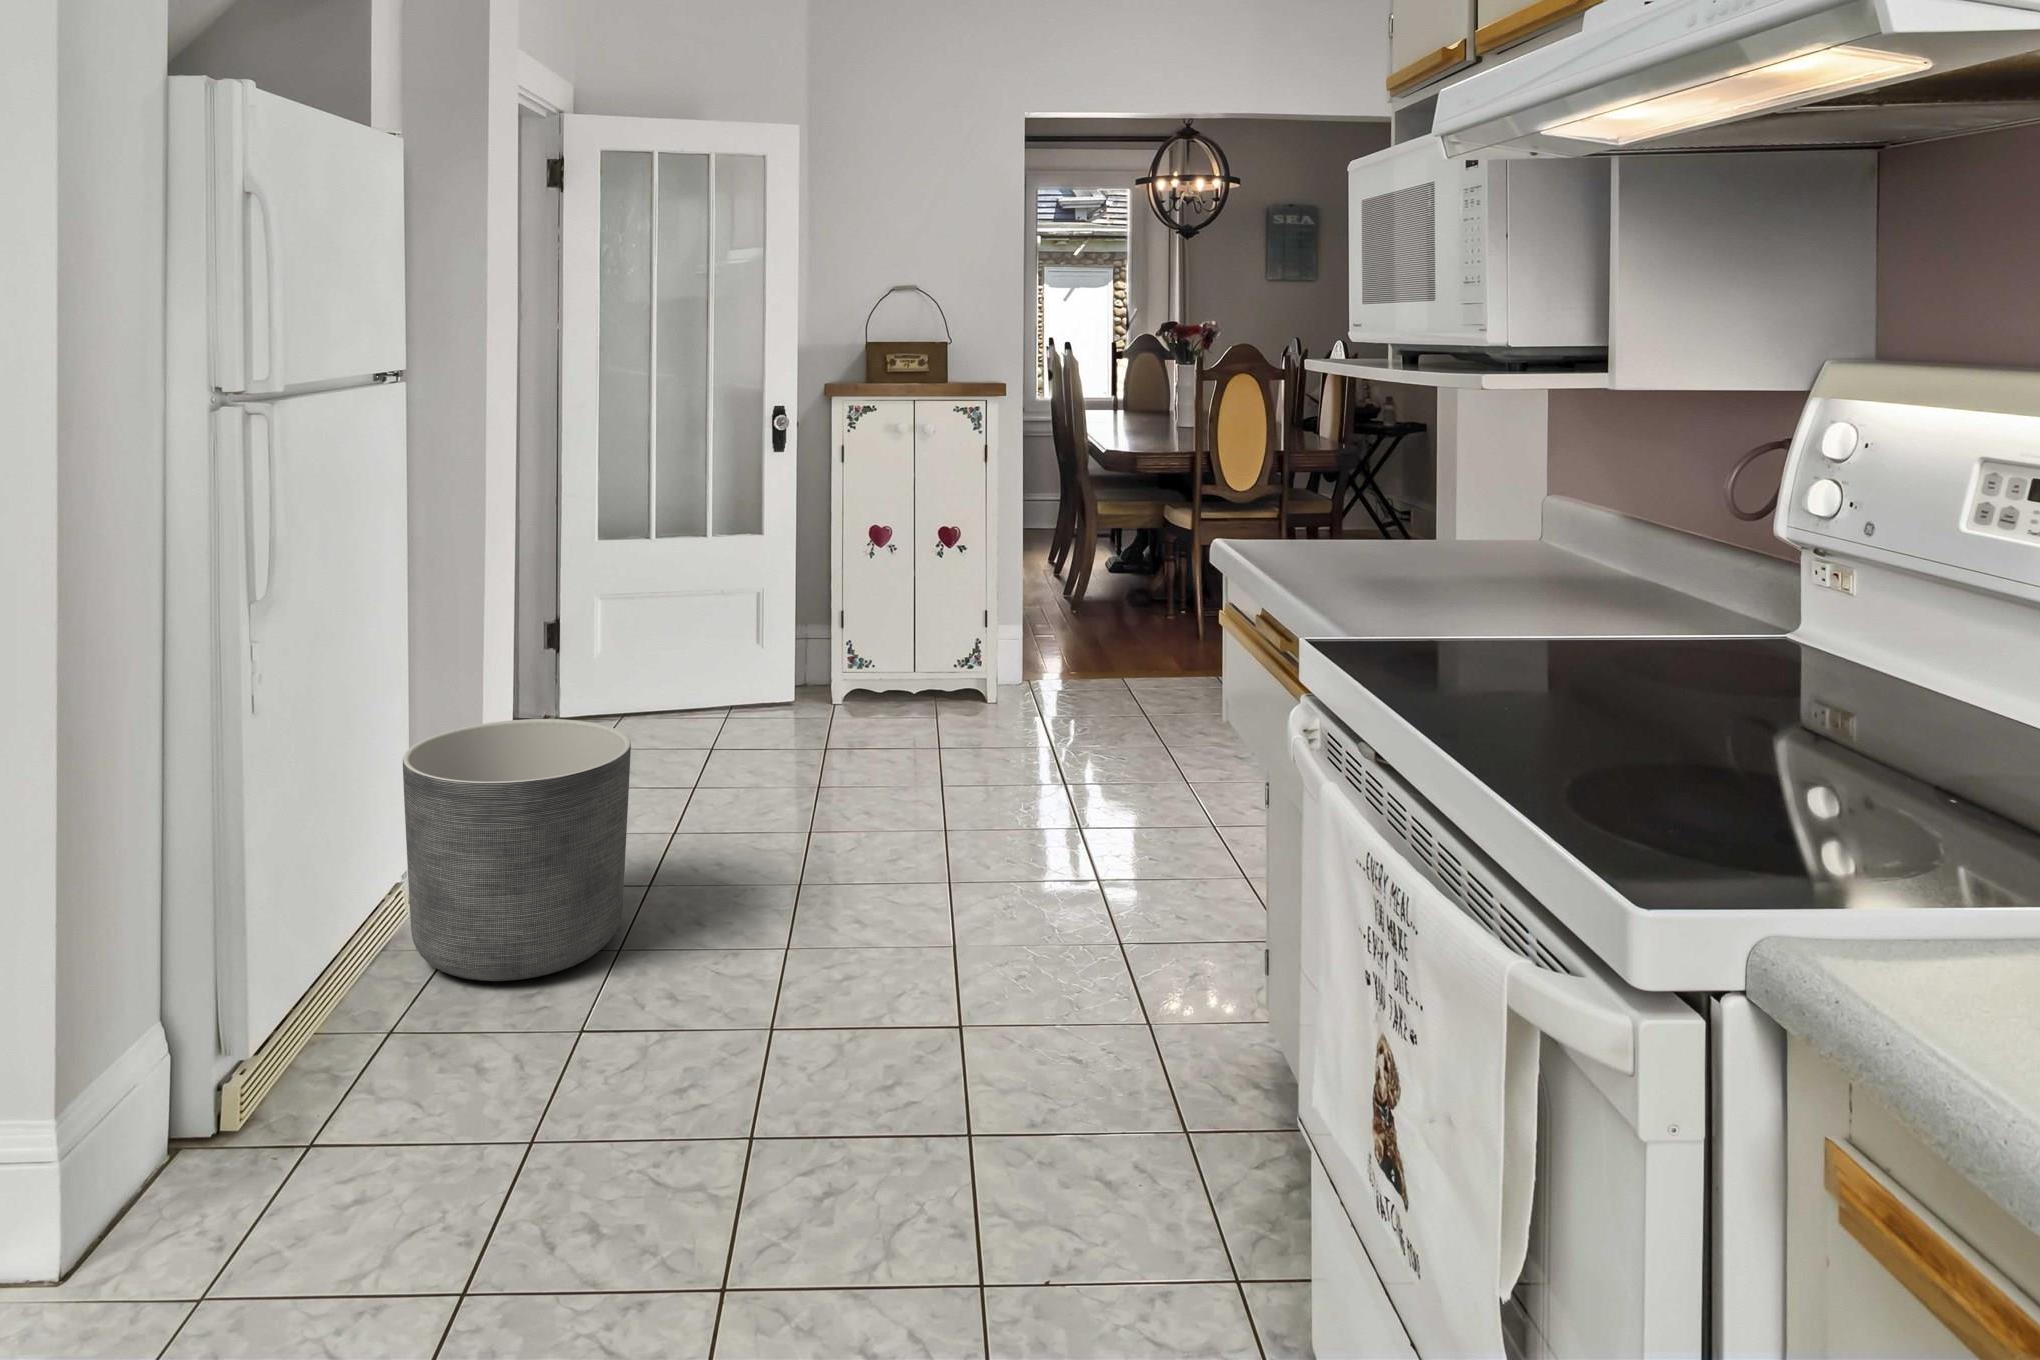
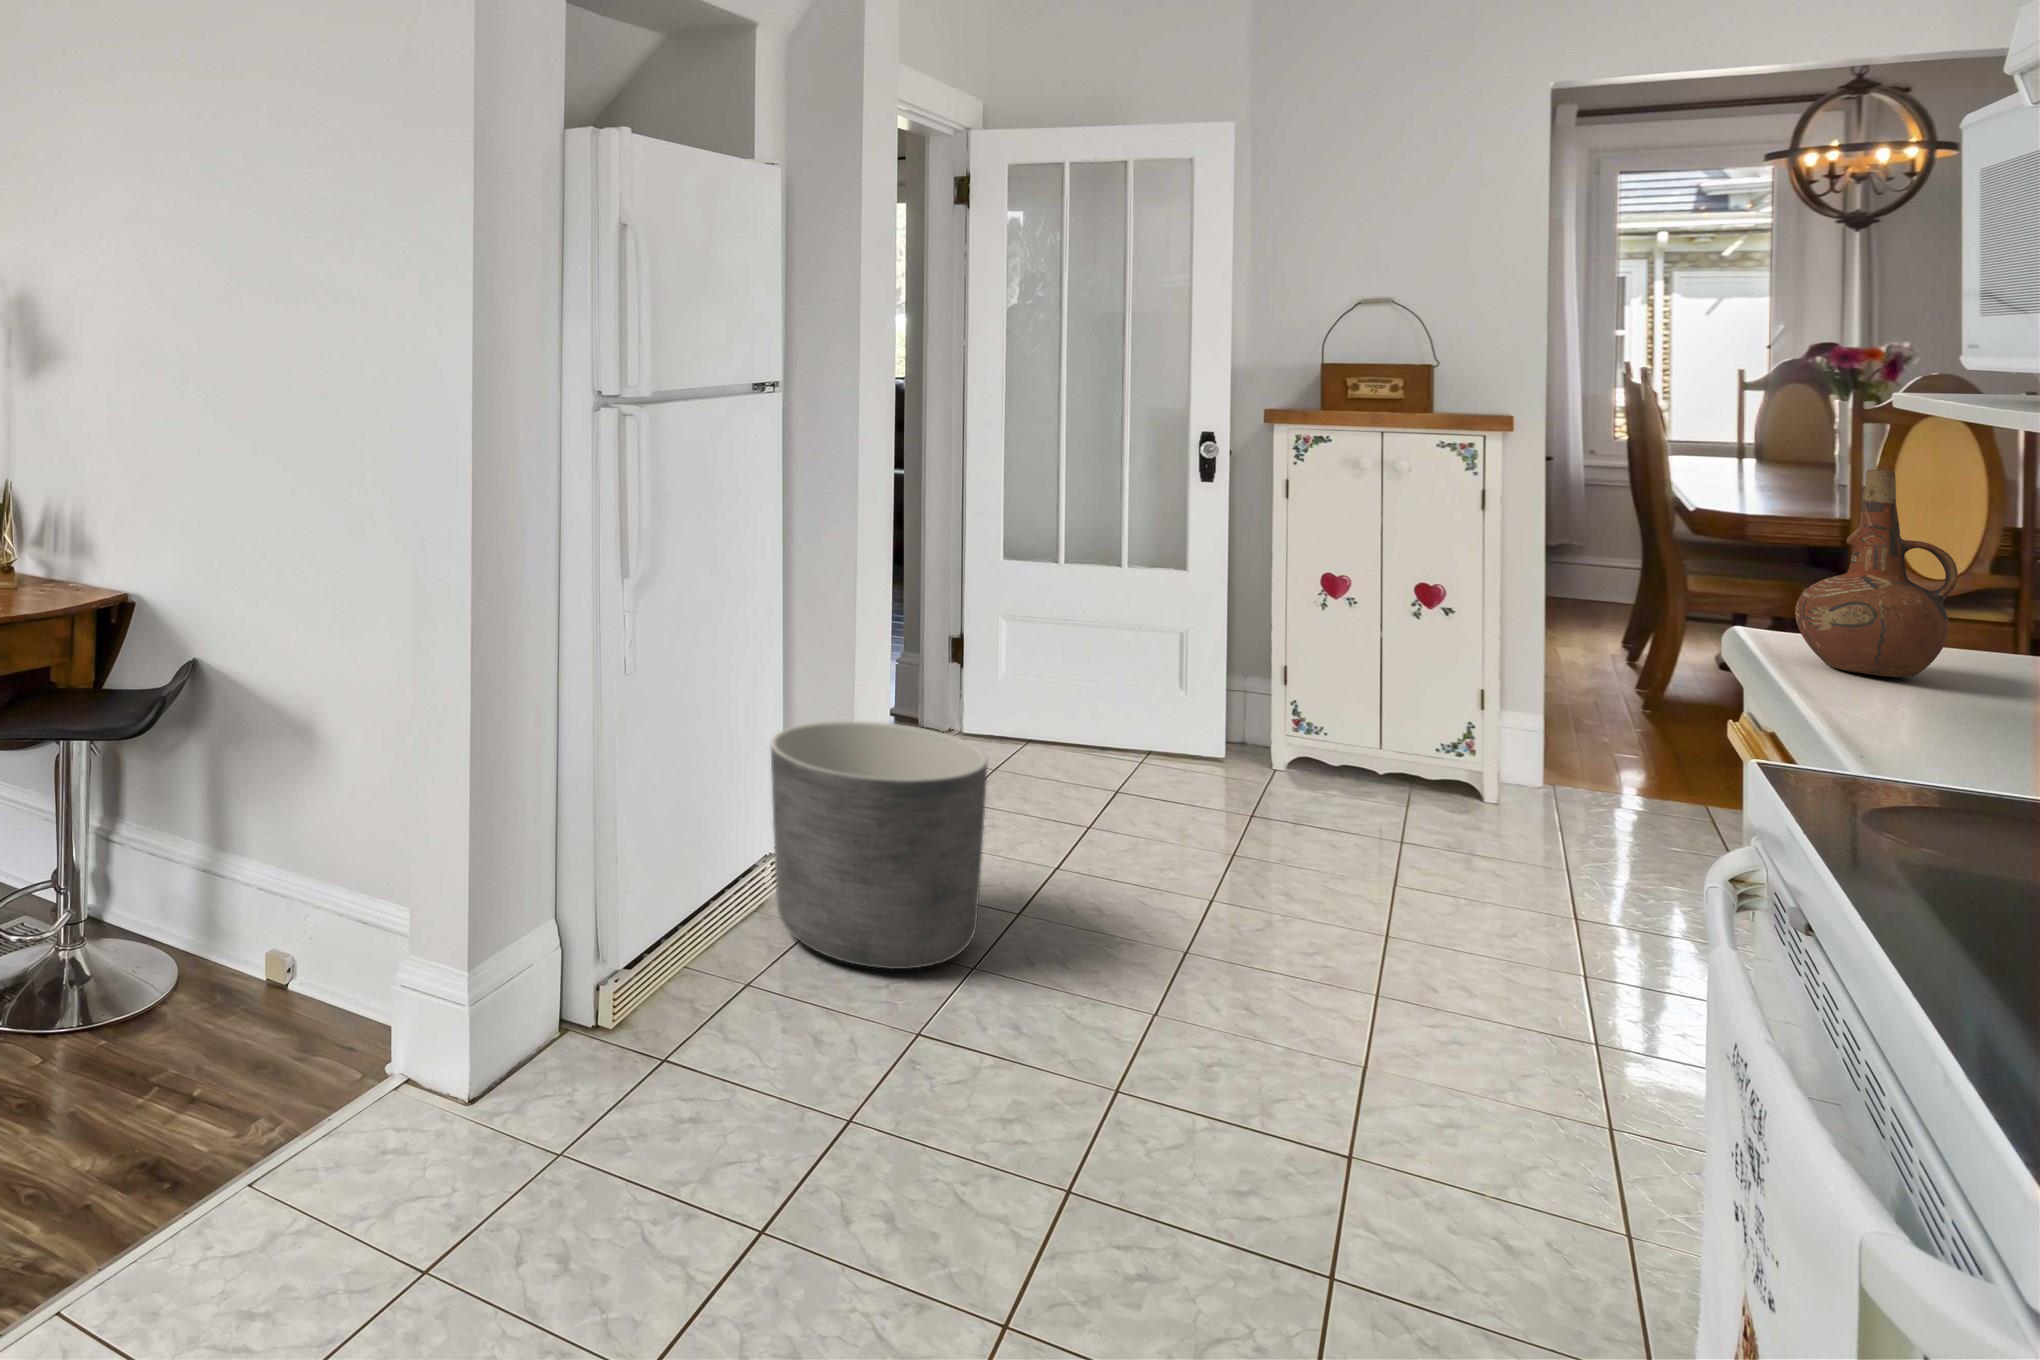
ceramic pitcher: none [1282,409,1375,565] -> present [1795,470,1958,677]

